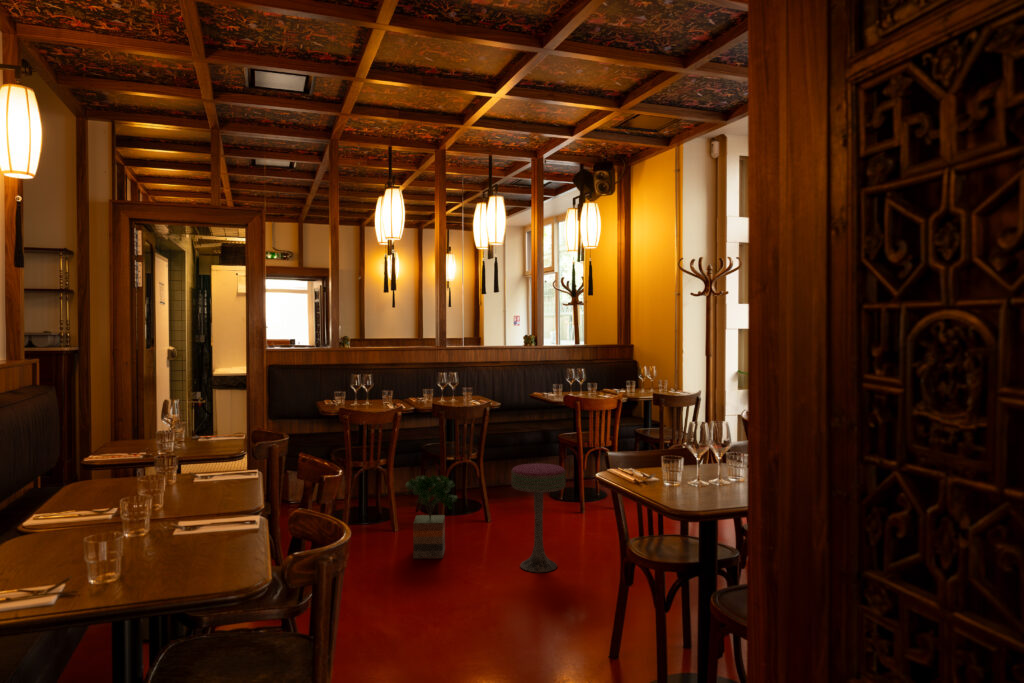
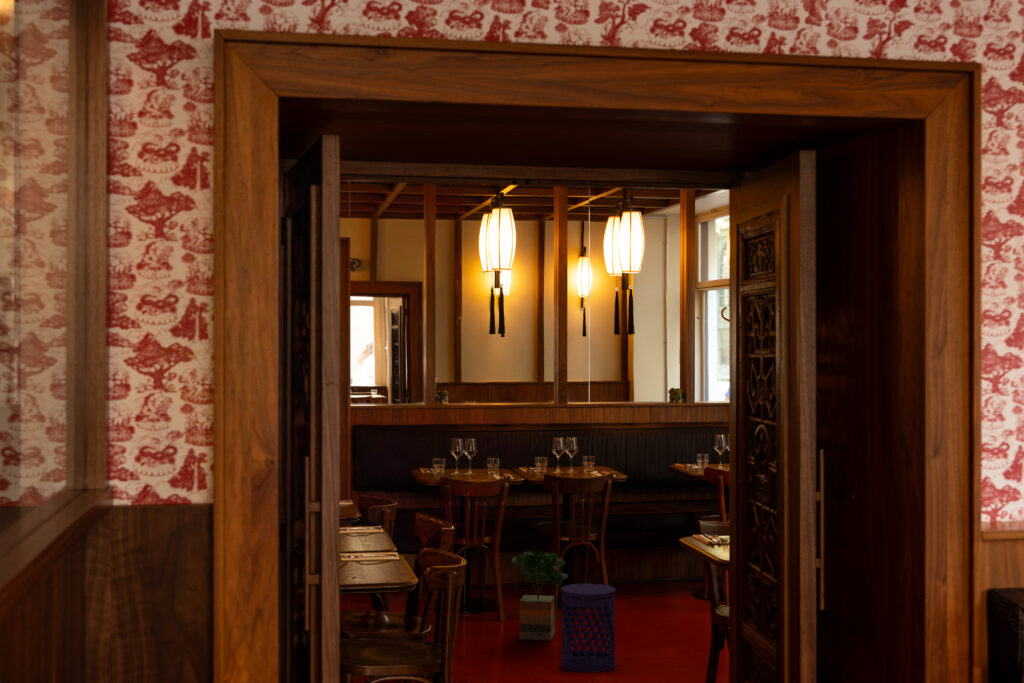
bar stool: present [512,463,566,572] -> none [624,540,682,656]
waste bin: none [456,509,509,601] -> present [561,584,615,672]

